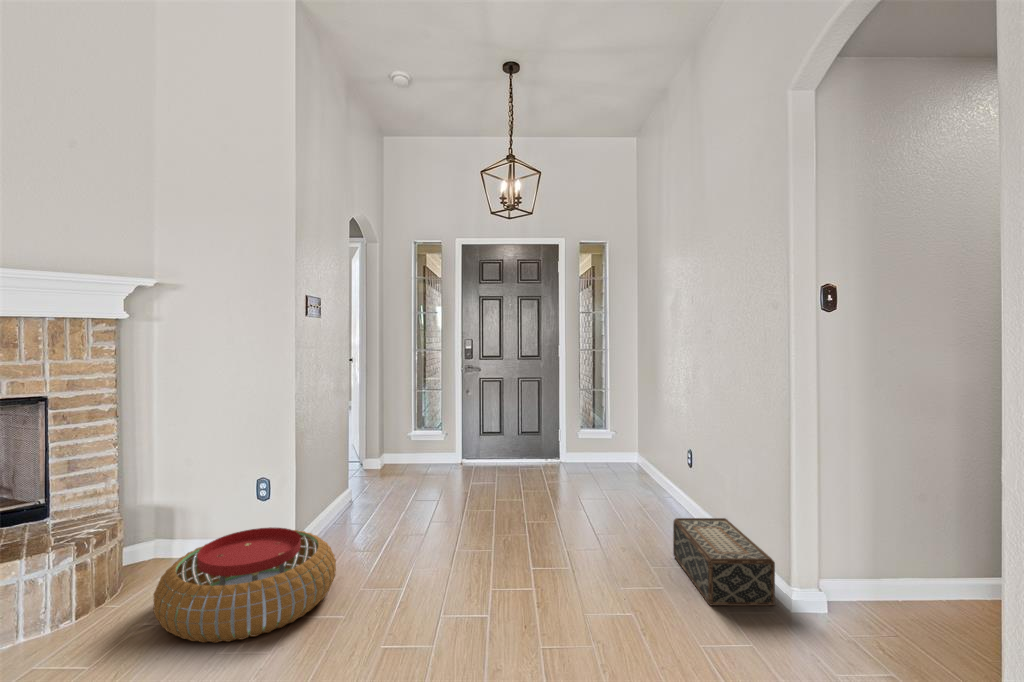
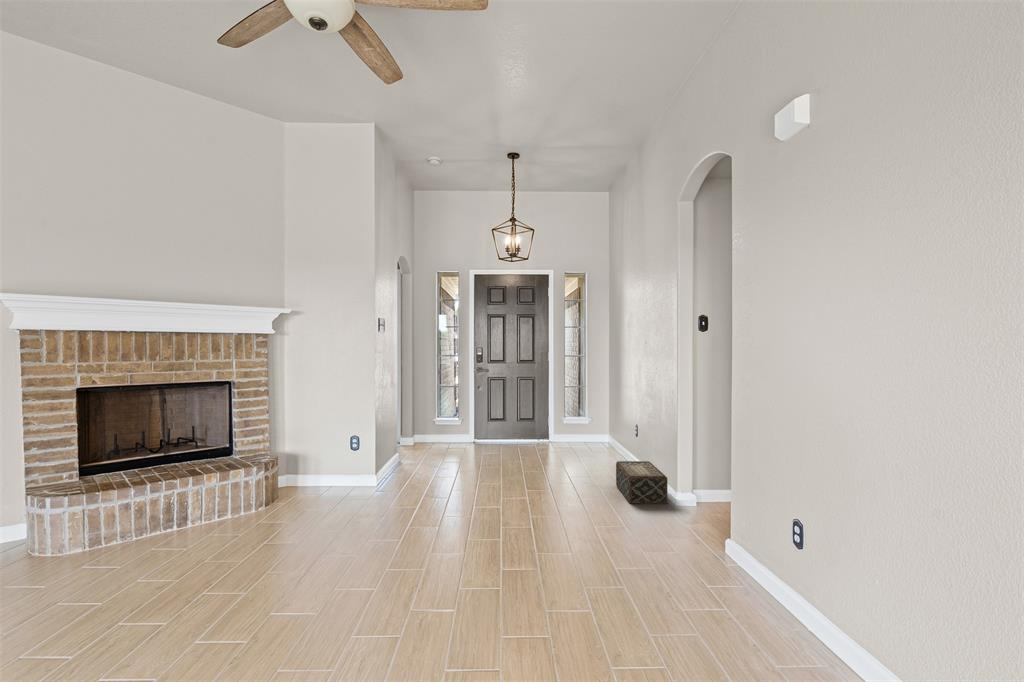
pouf: present [153,527,336,643] -> none [310,462,409,515]

